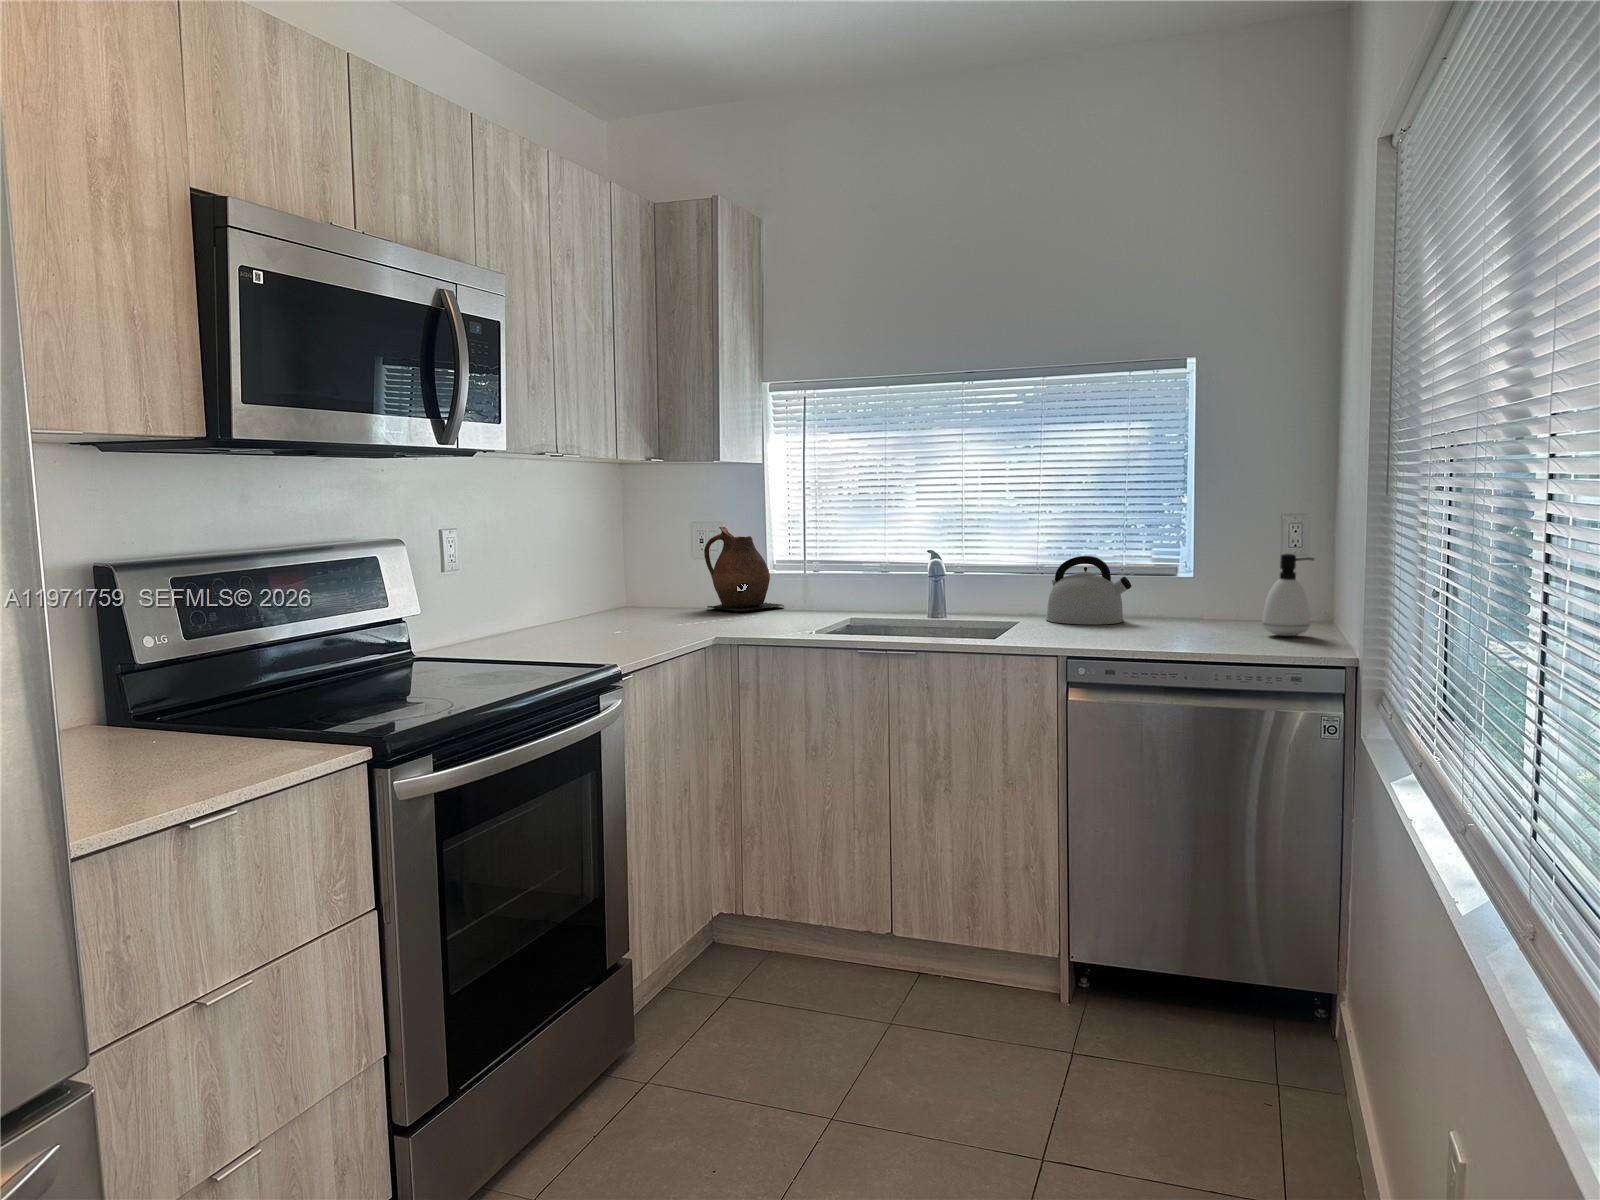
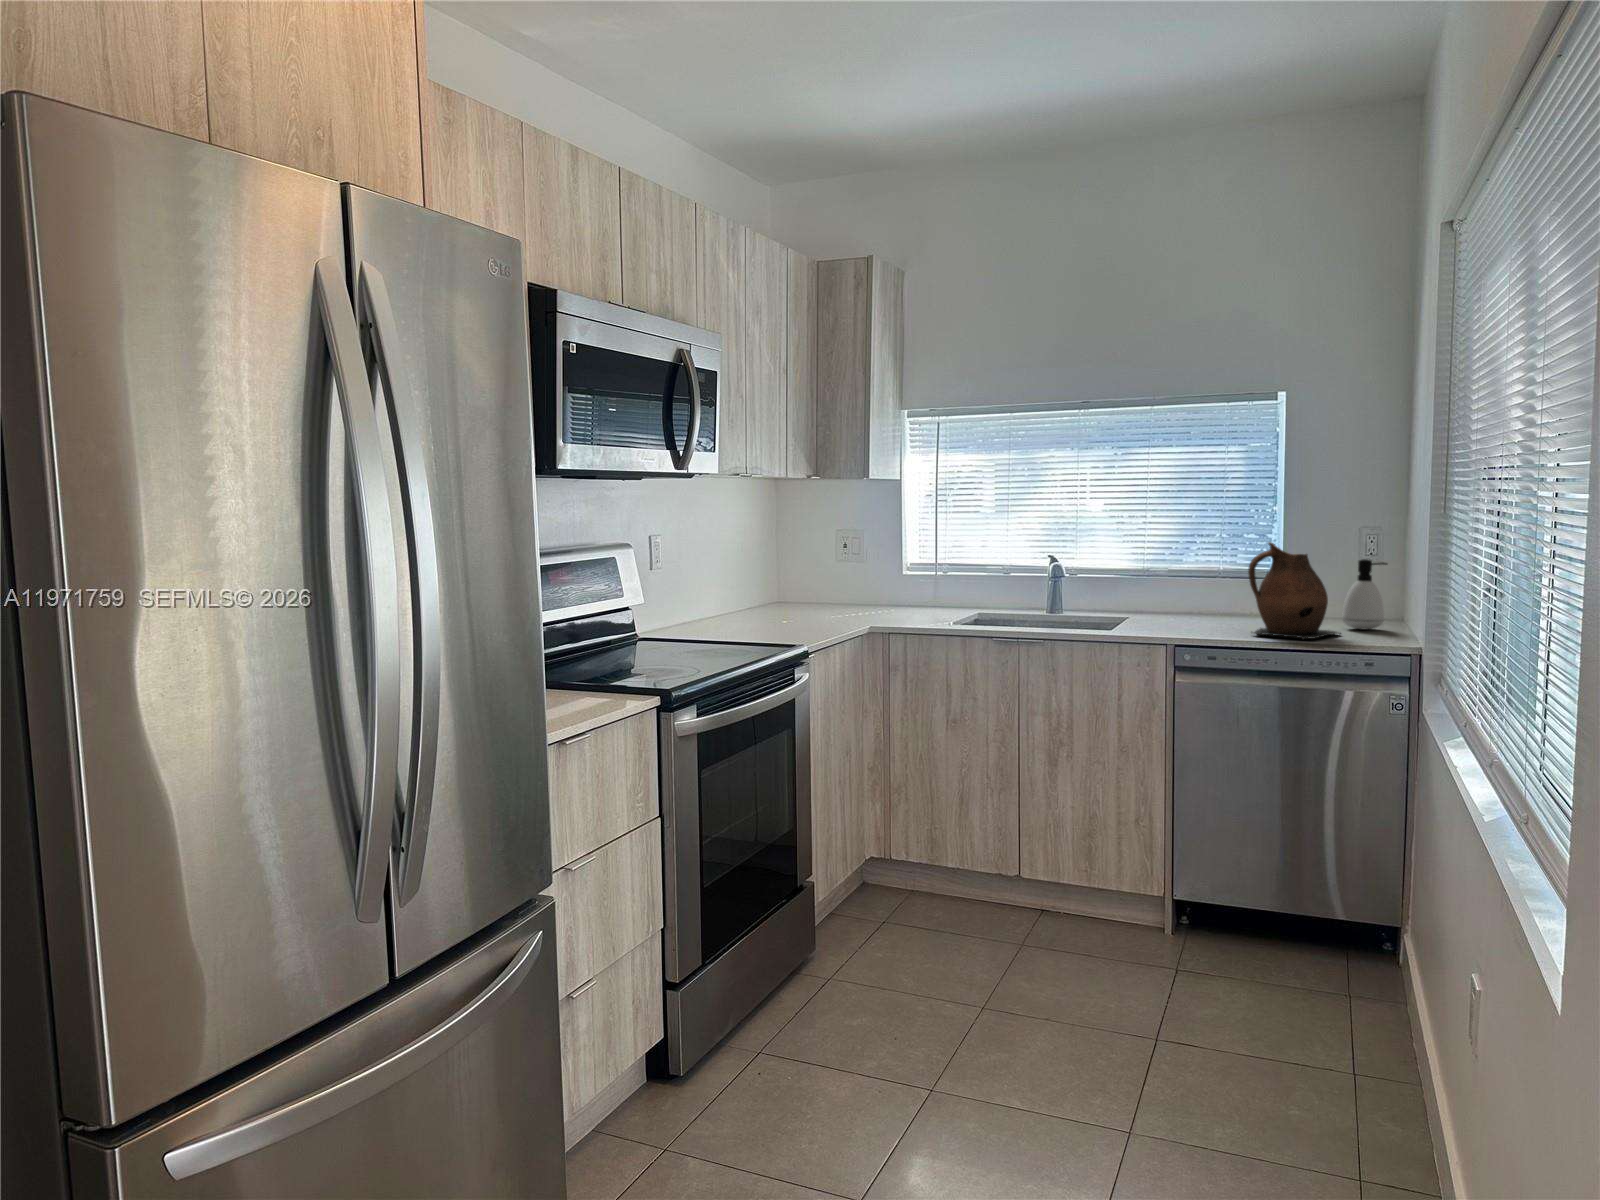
ceramic pitcher: present [704,527,784,612] -> present [1248,542,1340,640]
kettle: present [1046,556,1132,624] -> none [1151,561,1227,619]

